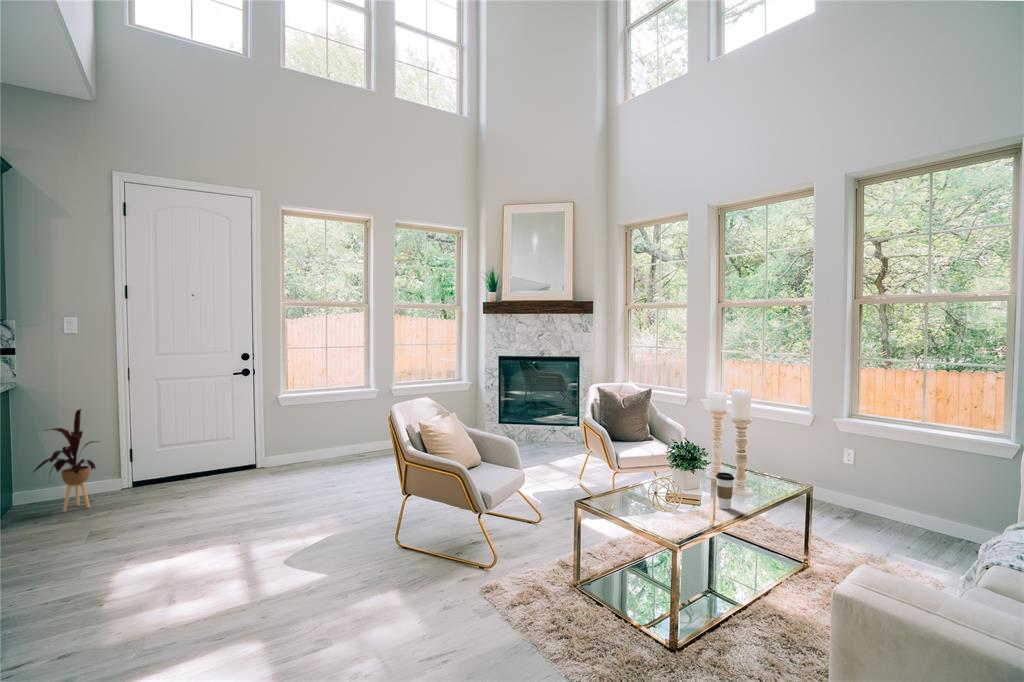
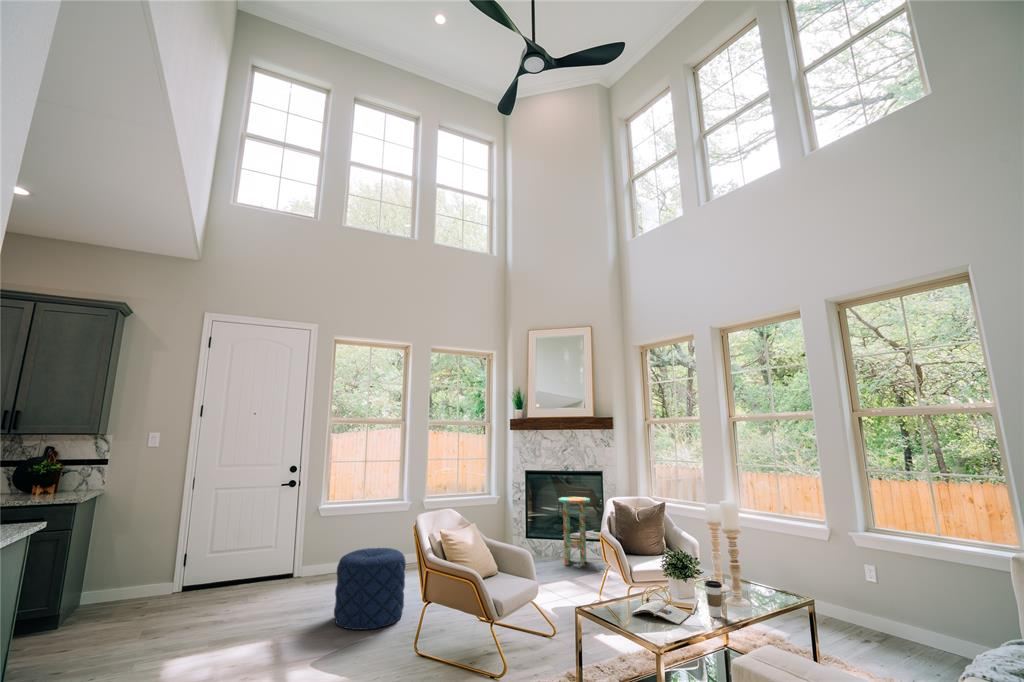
side table: none [534,382,566,449] -> present [559,497,590,566]
house plant: present [33,409,96,512] -> none [104,515,164,613]
pouf: none [304,439,380,523] -> present [334,548,406,630]
magazine: none [636,493,698,519] -> present [631,601,690,625]

